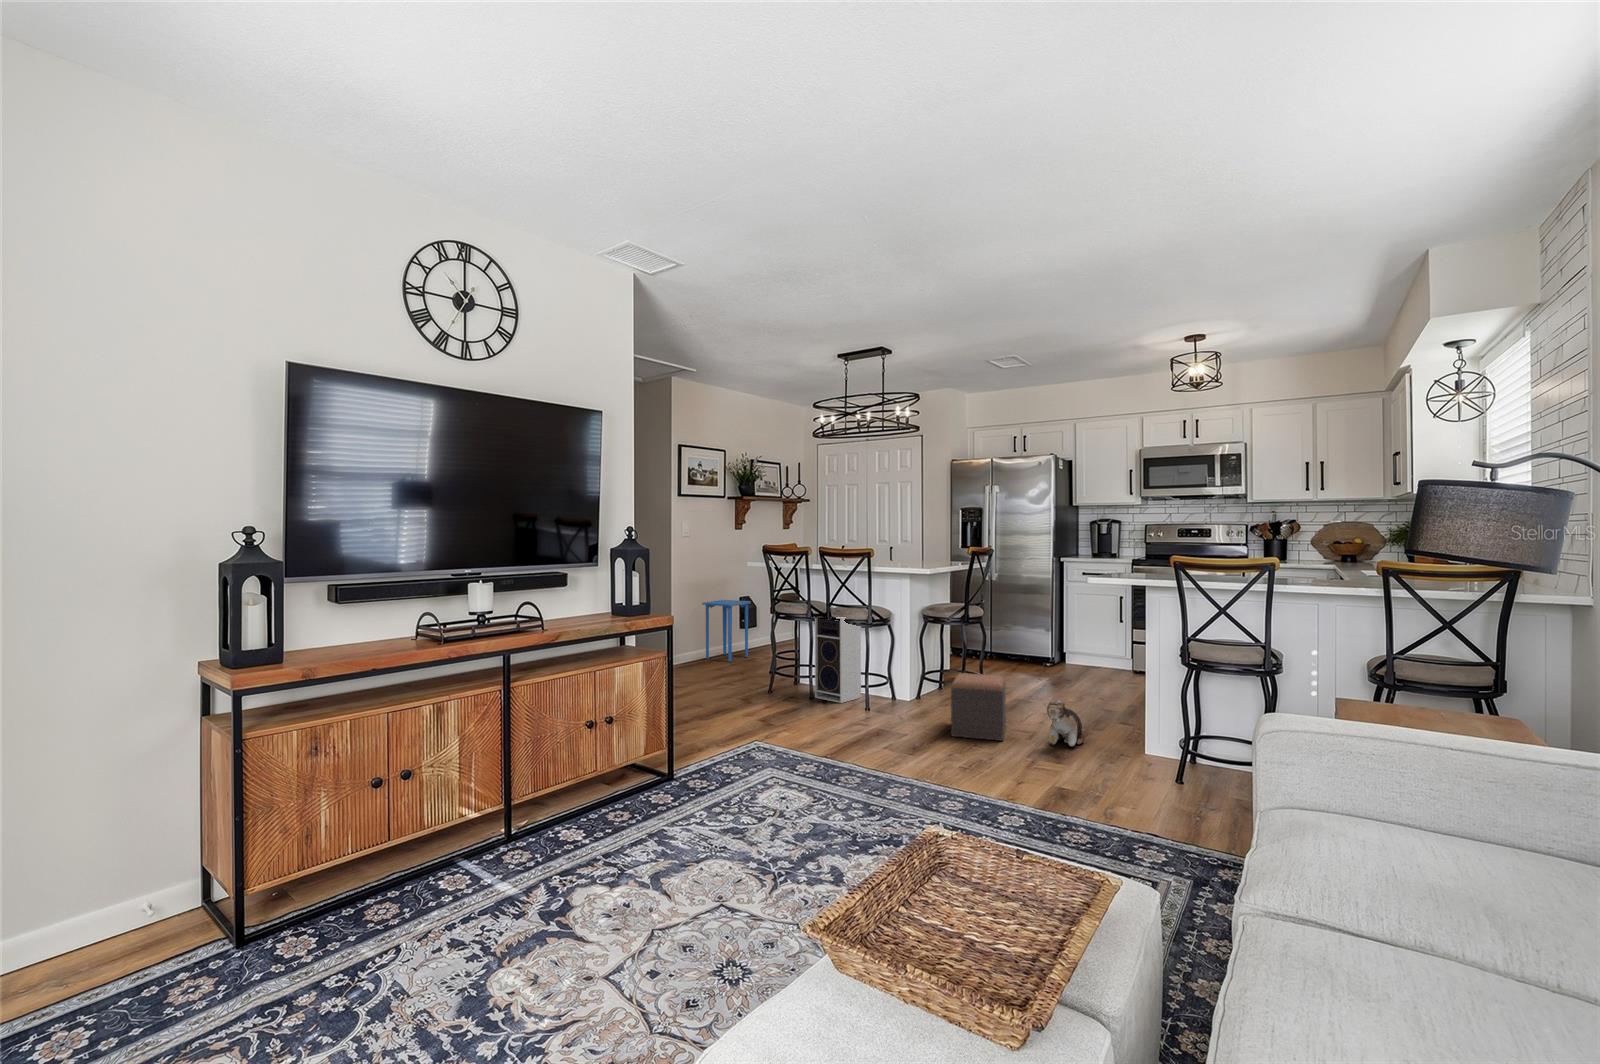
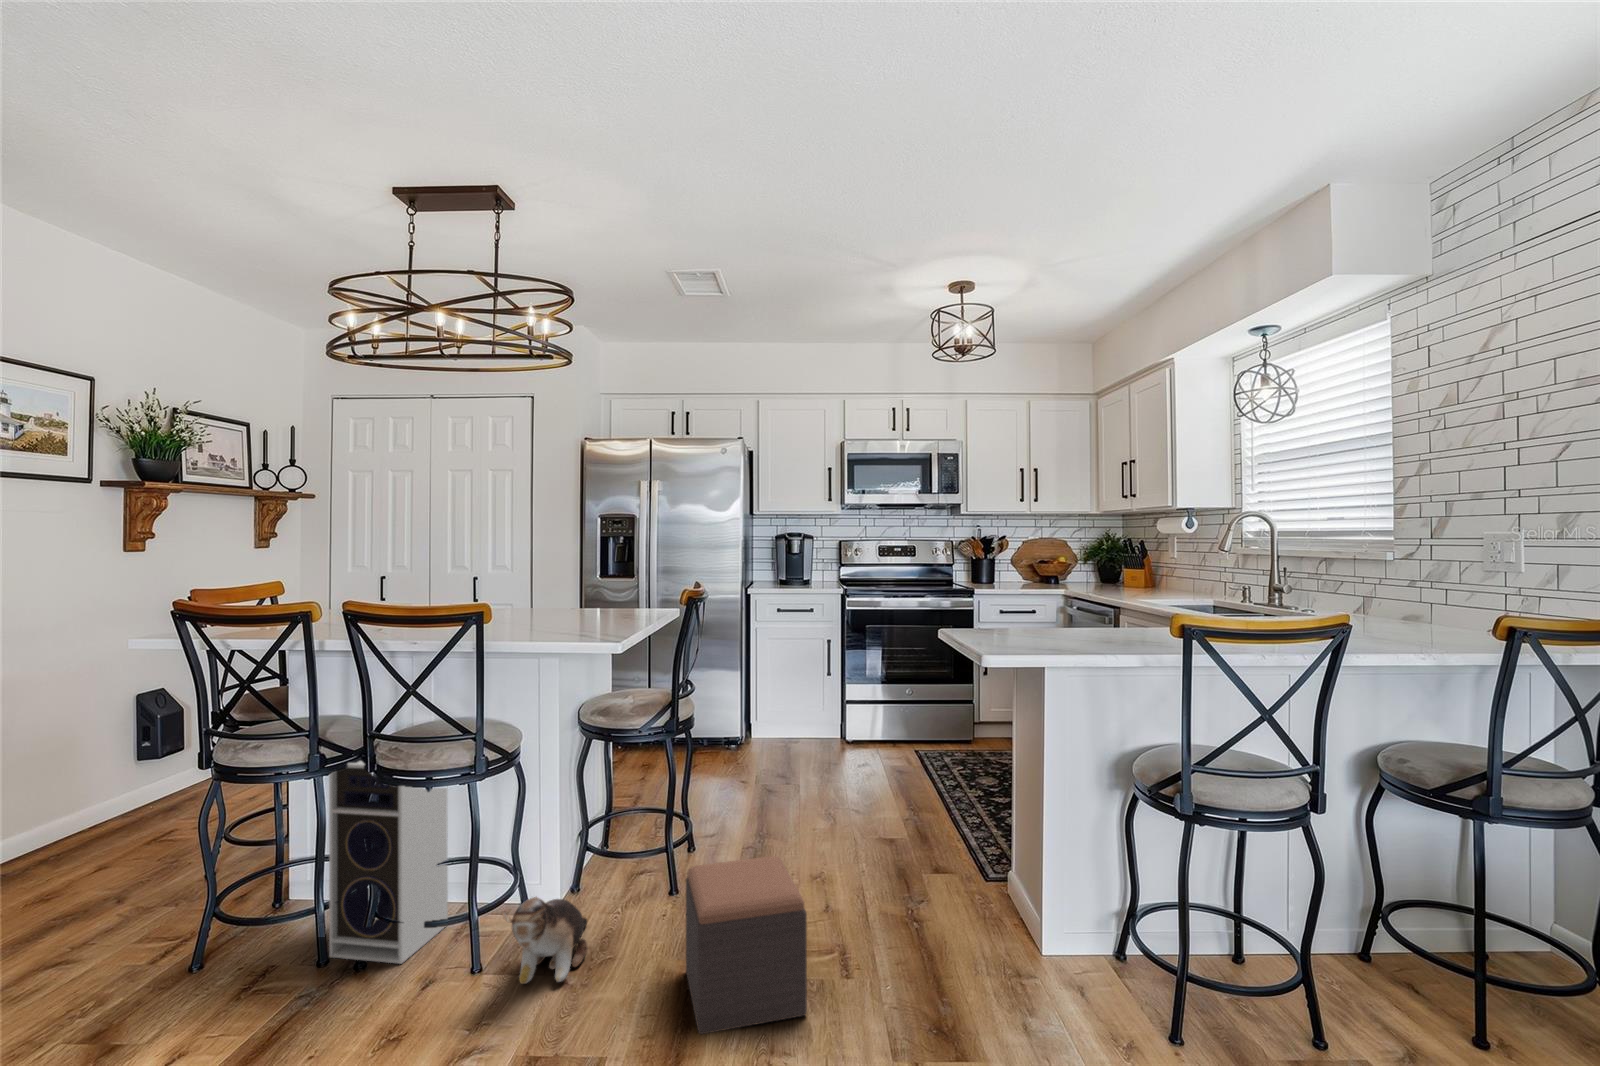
side table: present [702,600,751,662] -> none [11,707,163,857]
plush toy: present [1043,700,1085,746] -> present [502,897,588,984]

